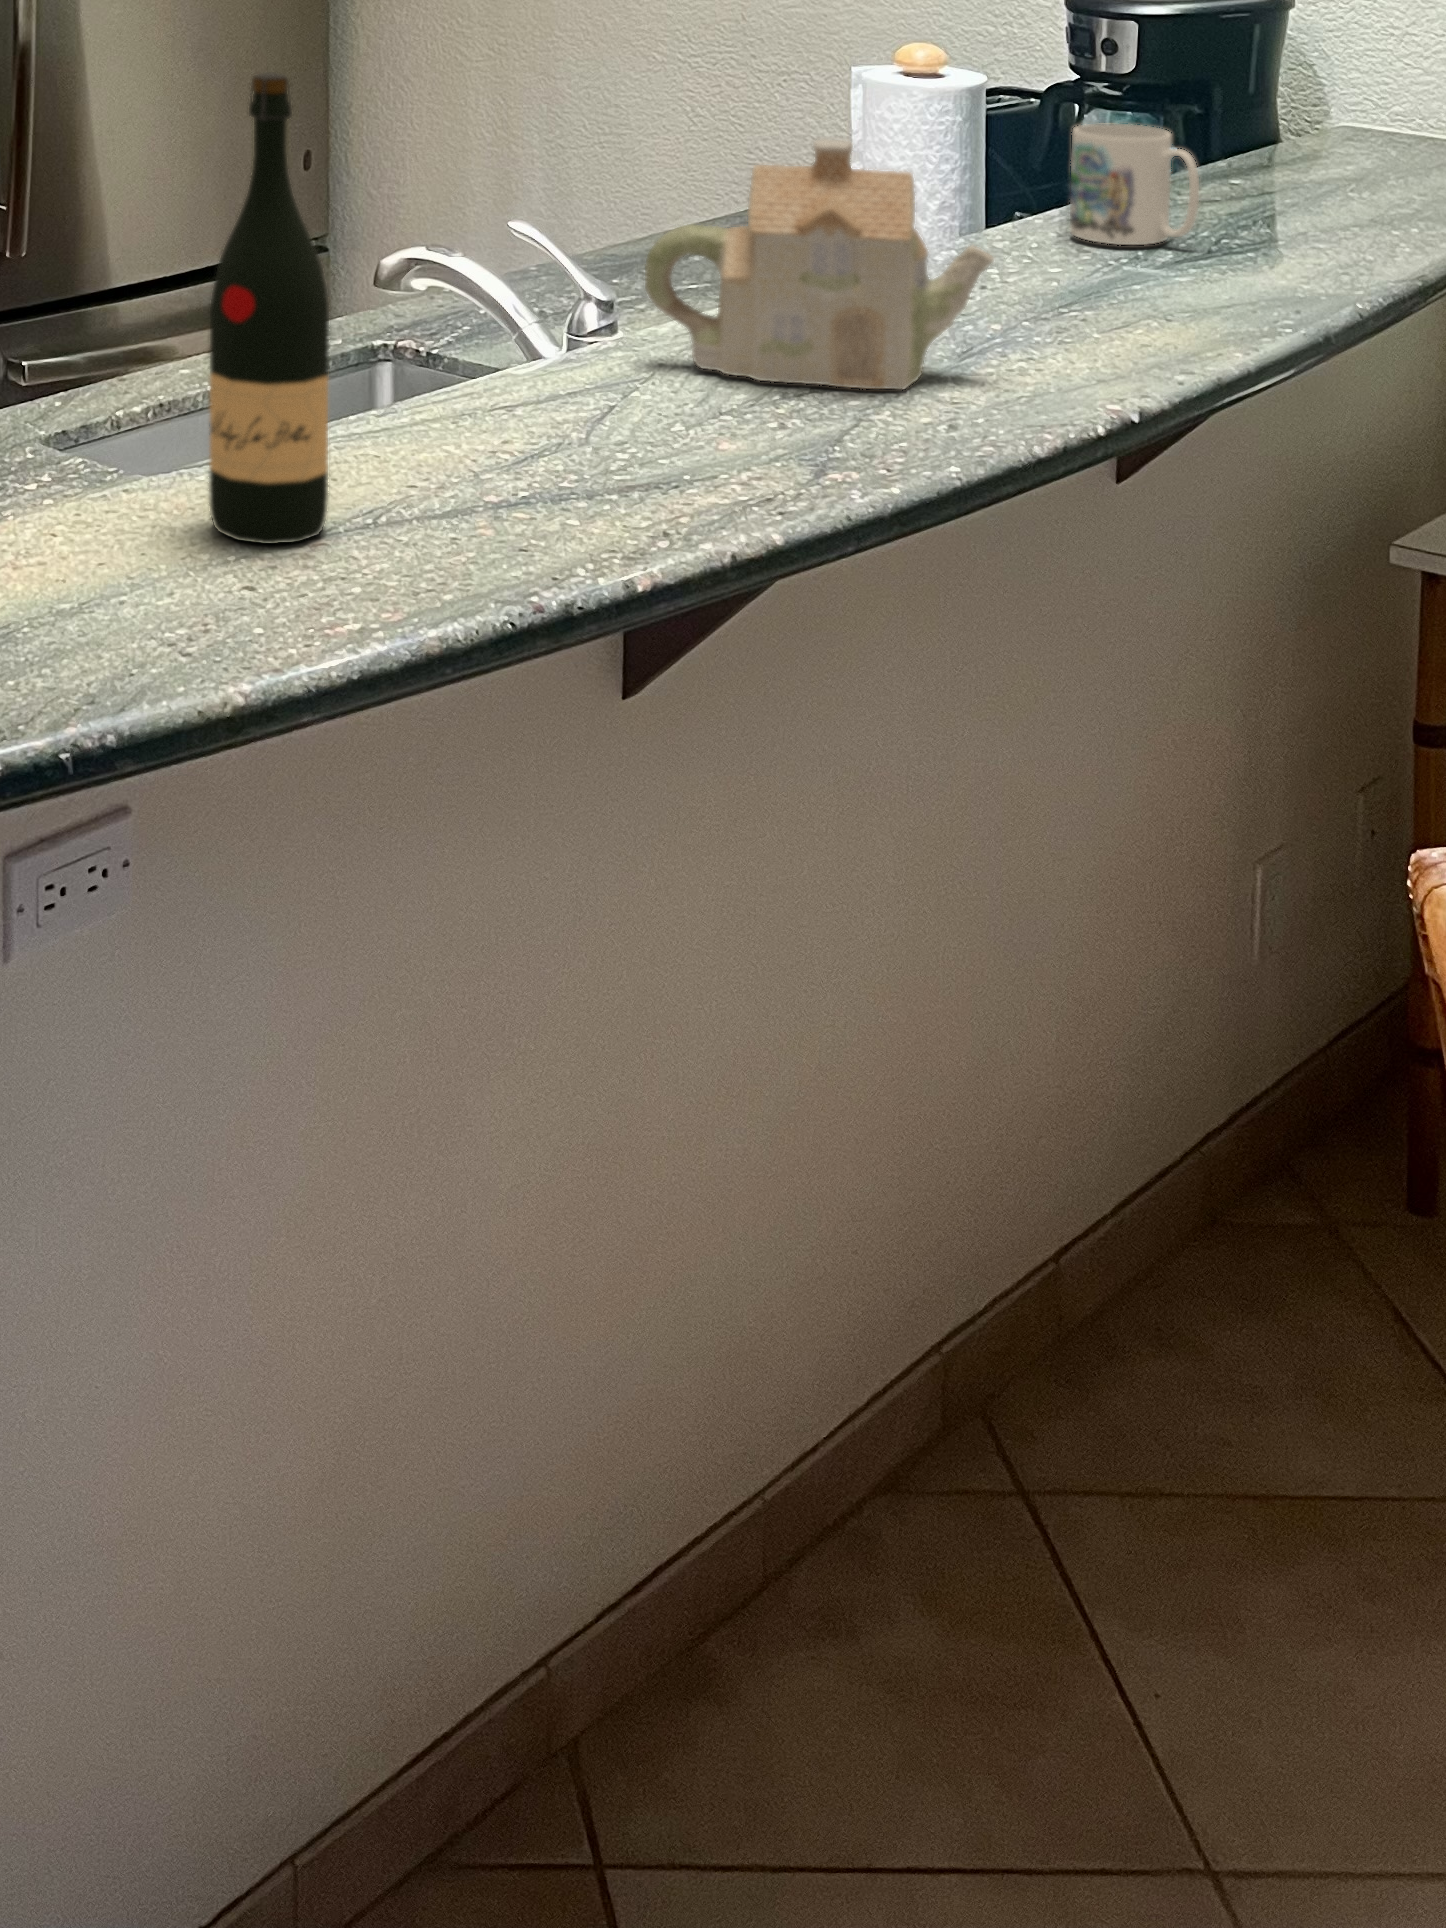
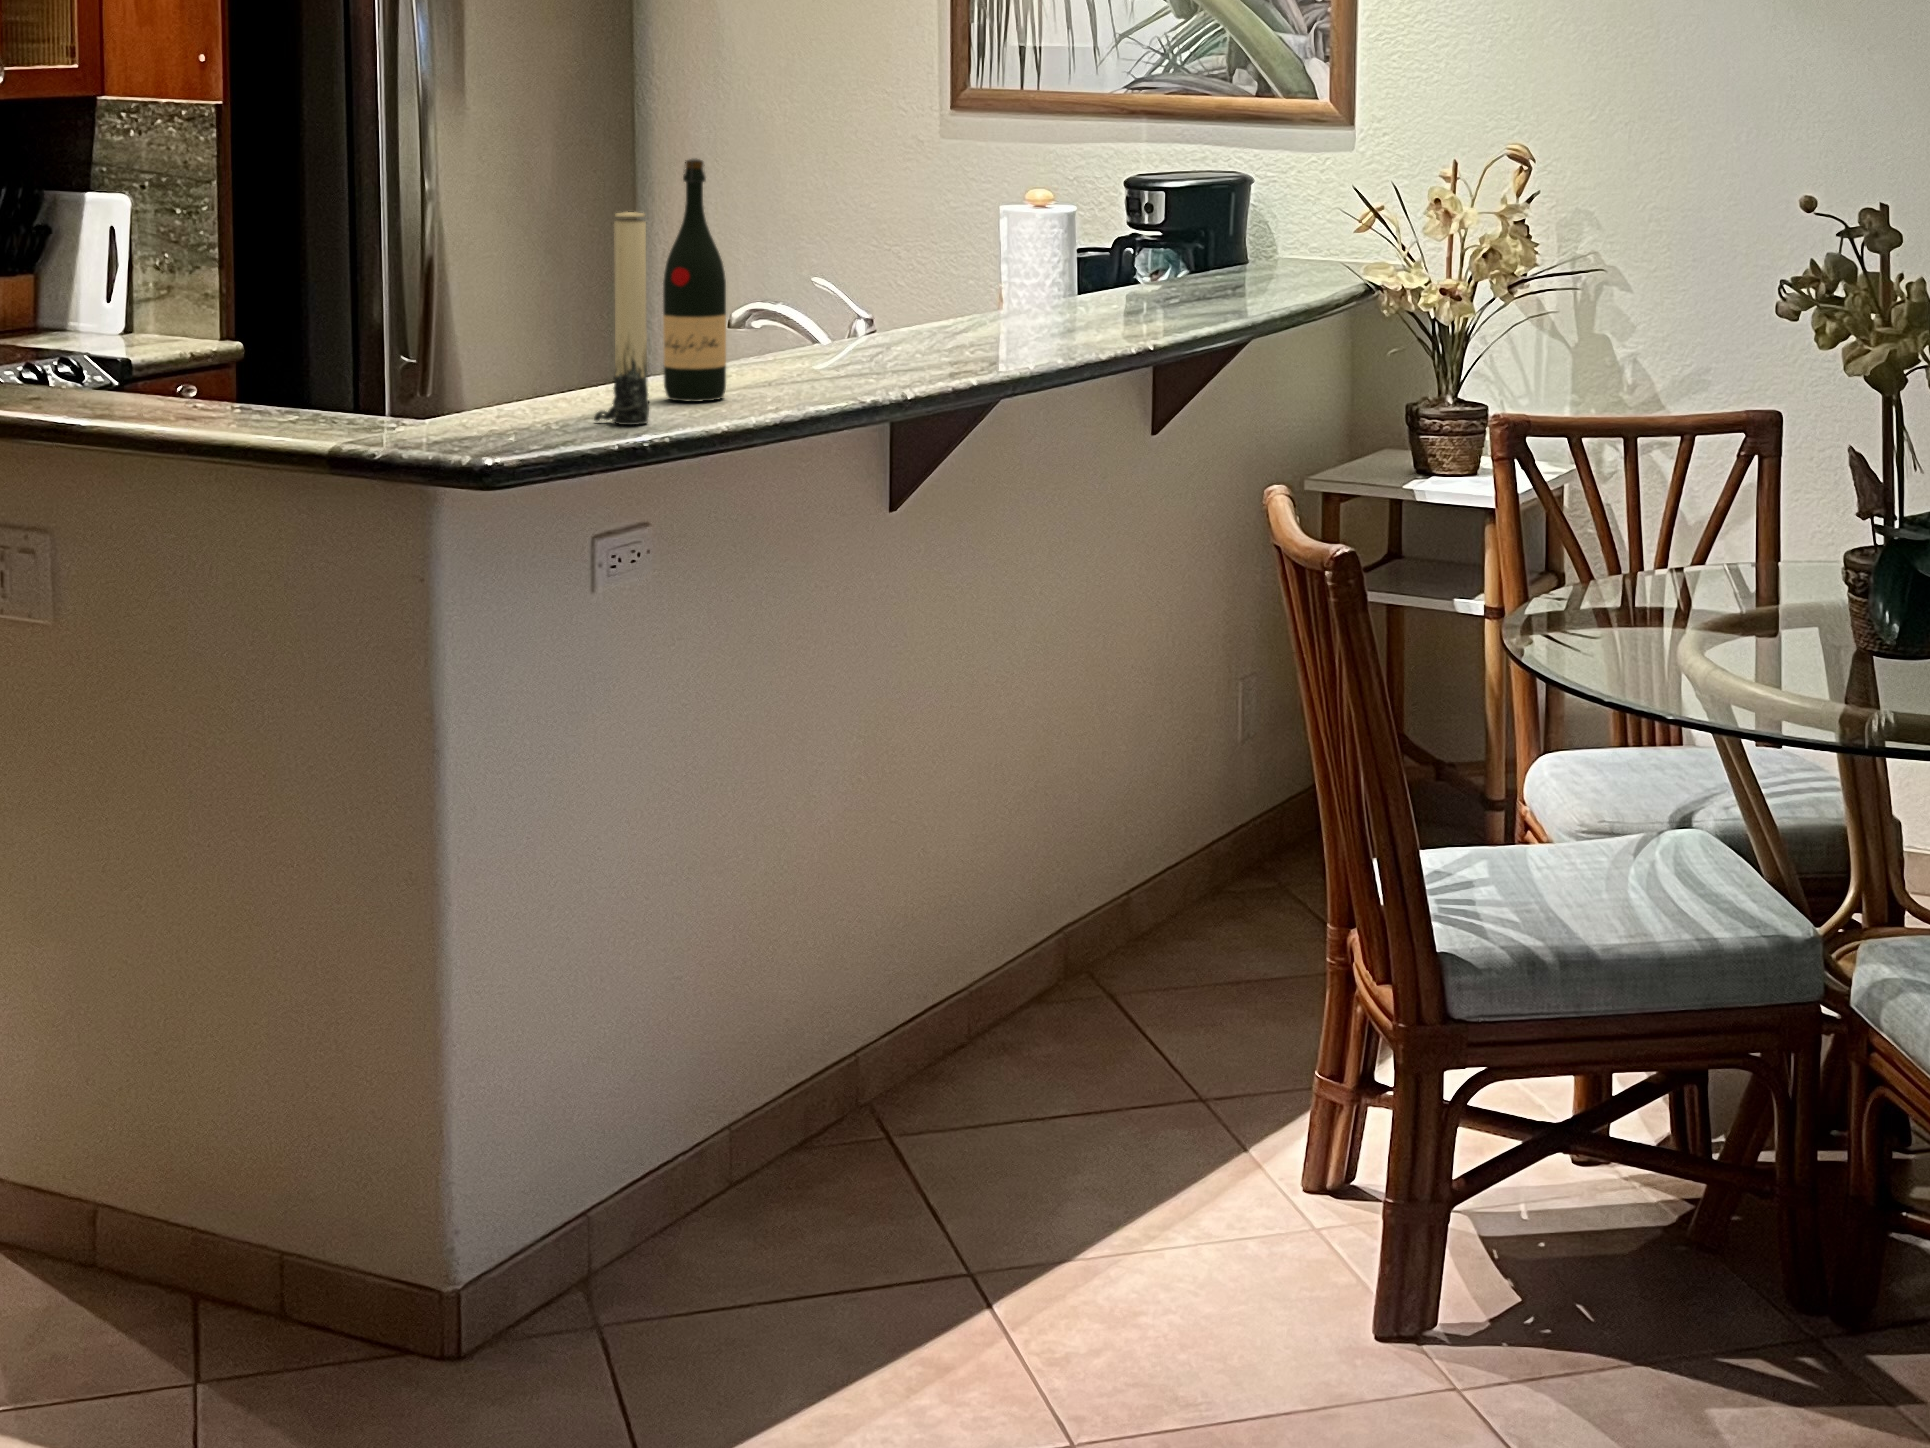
mug: present [1070,124,1199,245] -> none [1116,240,1185,307]
teapot: present [645,140,994,390] -> none [877,221,1063,353]
candle: none [42,208,145,640] -> present [594,212,649,425]

